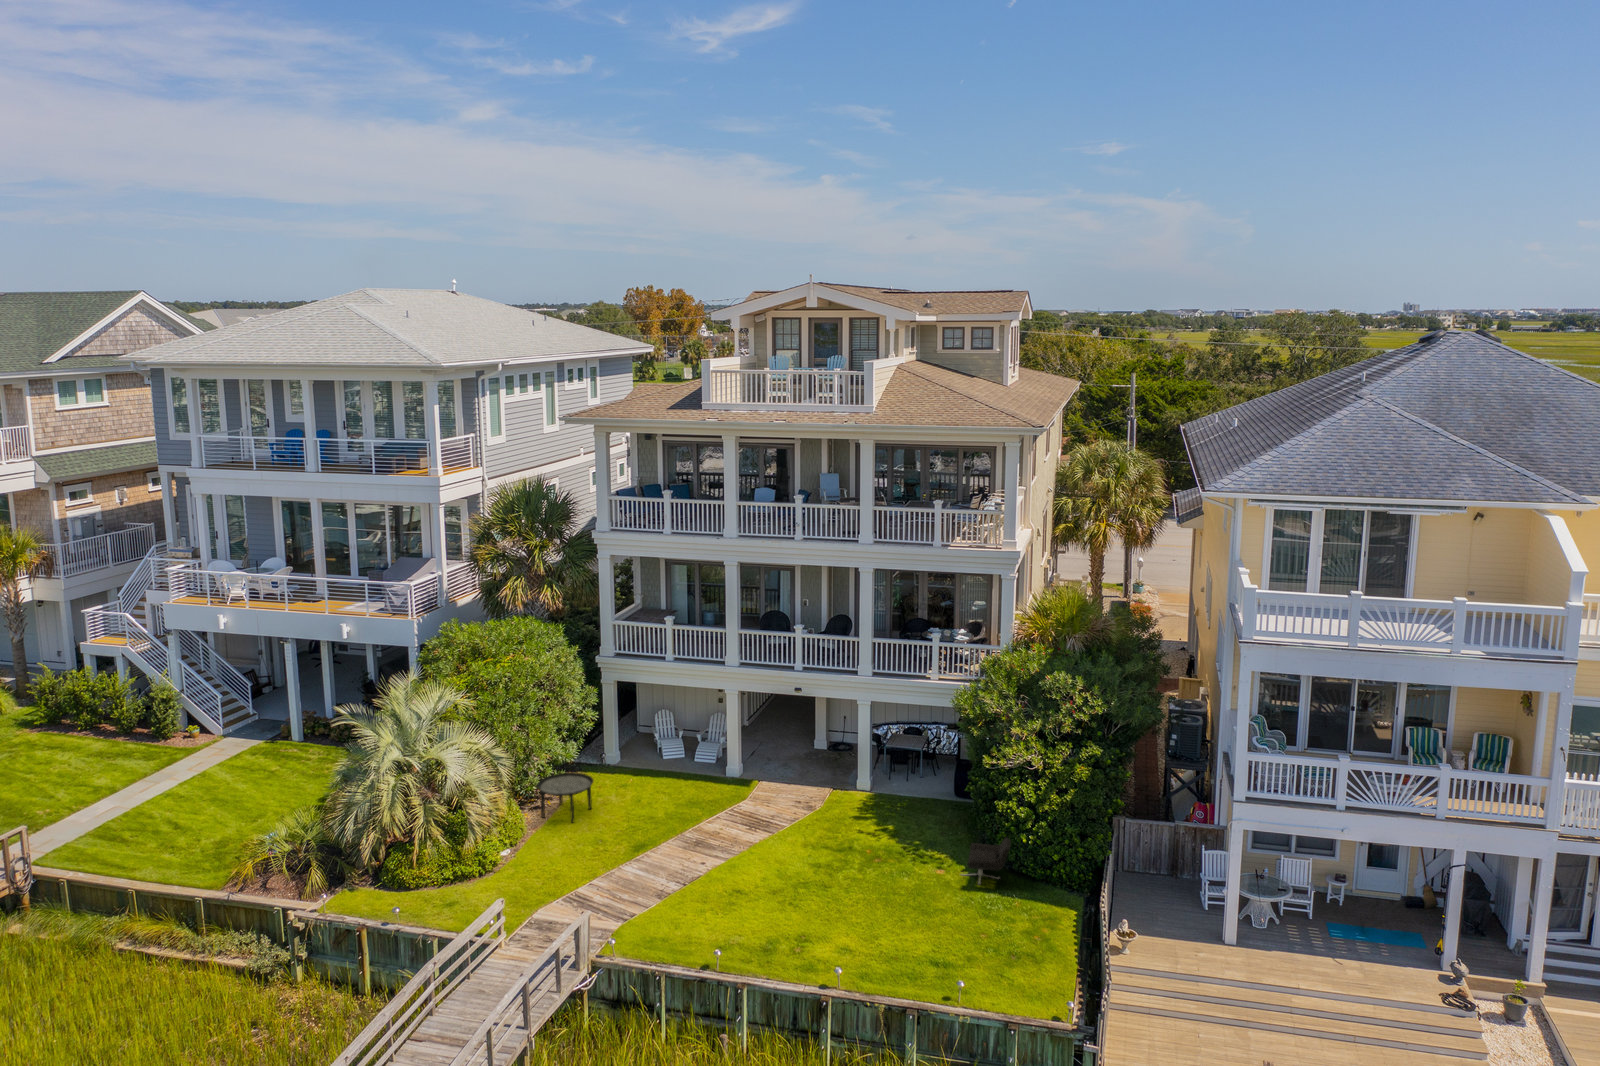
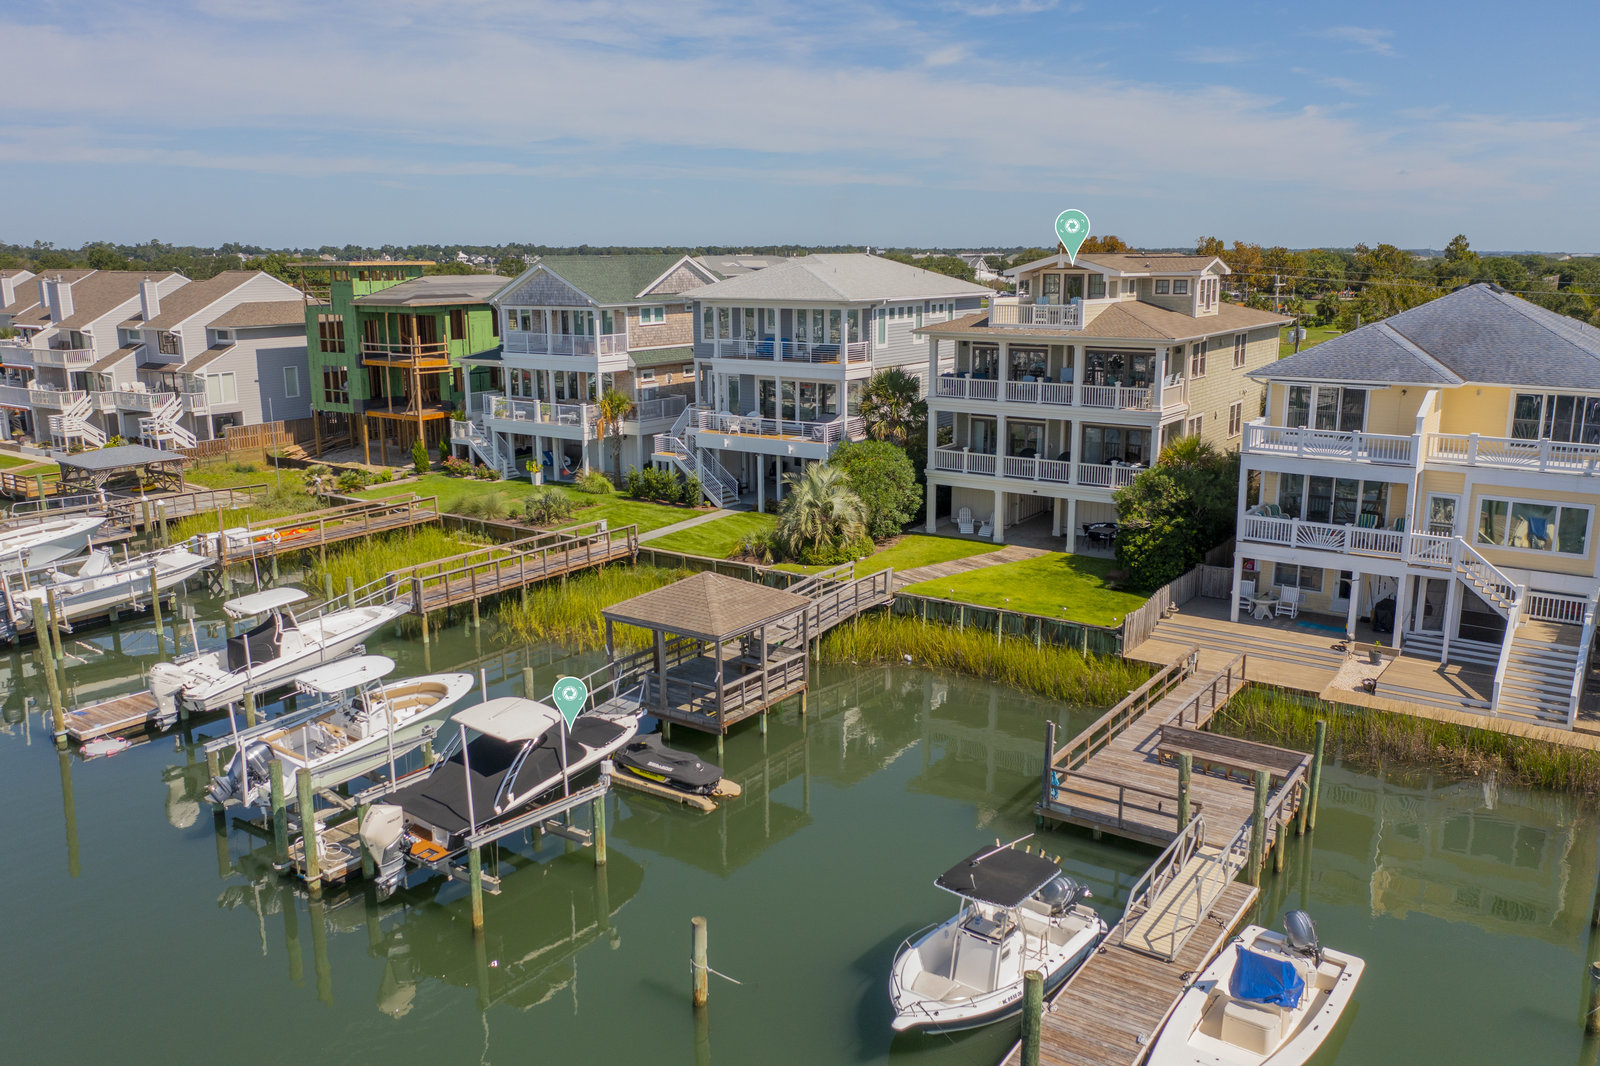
round table: present [537,772,593,823] -> none [883,528,913,552]

